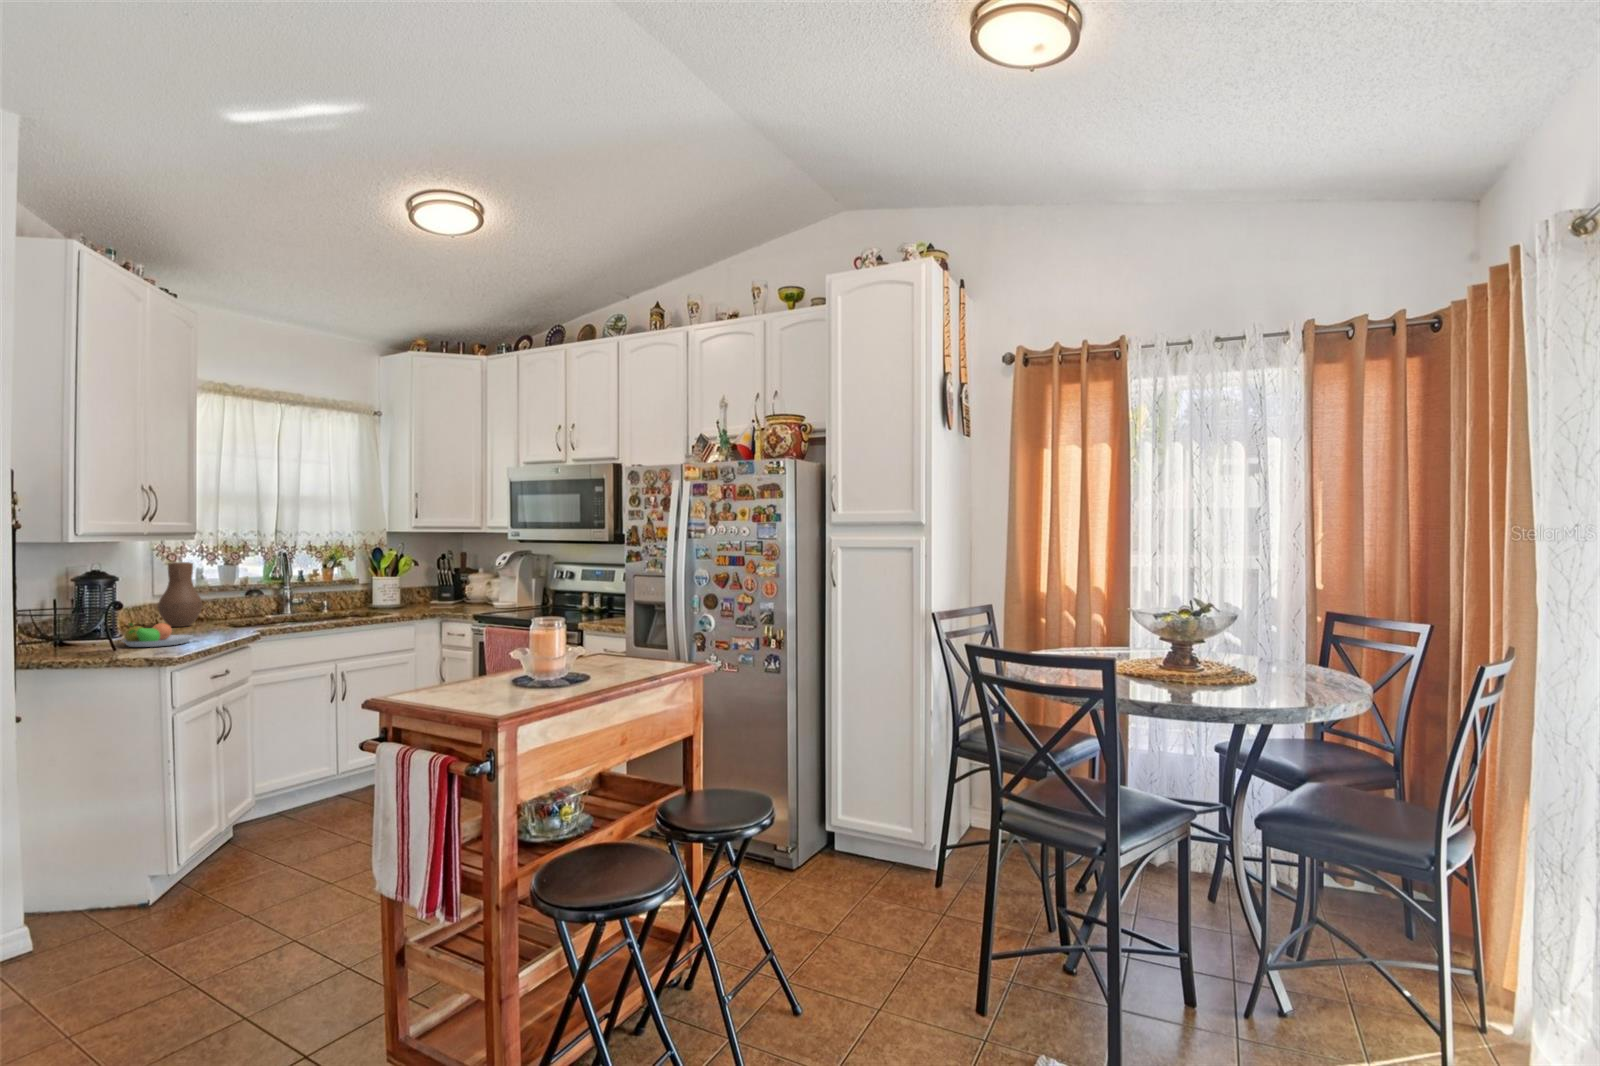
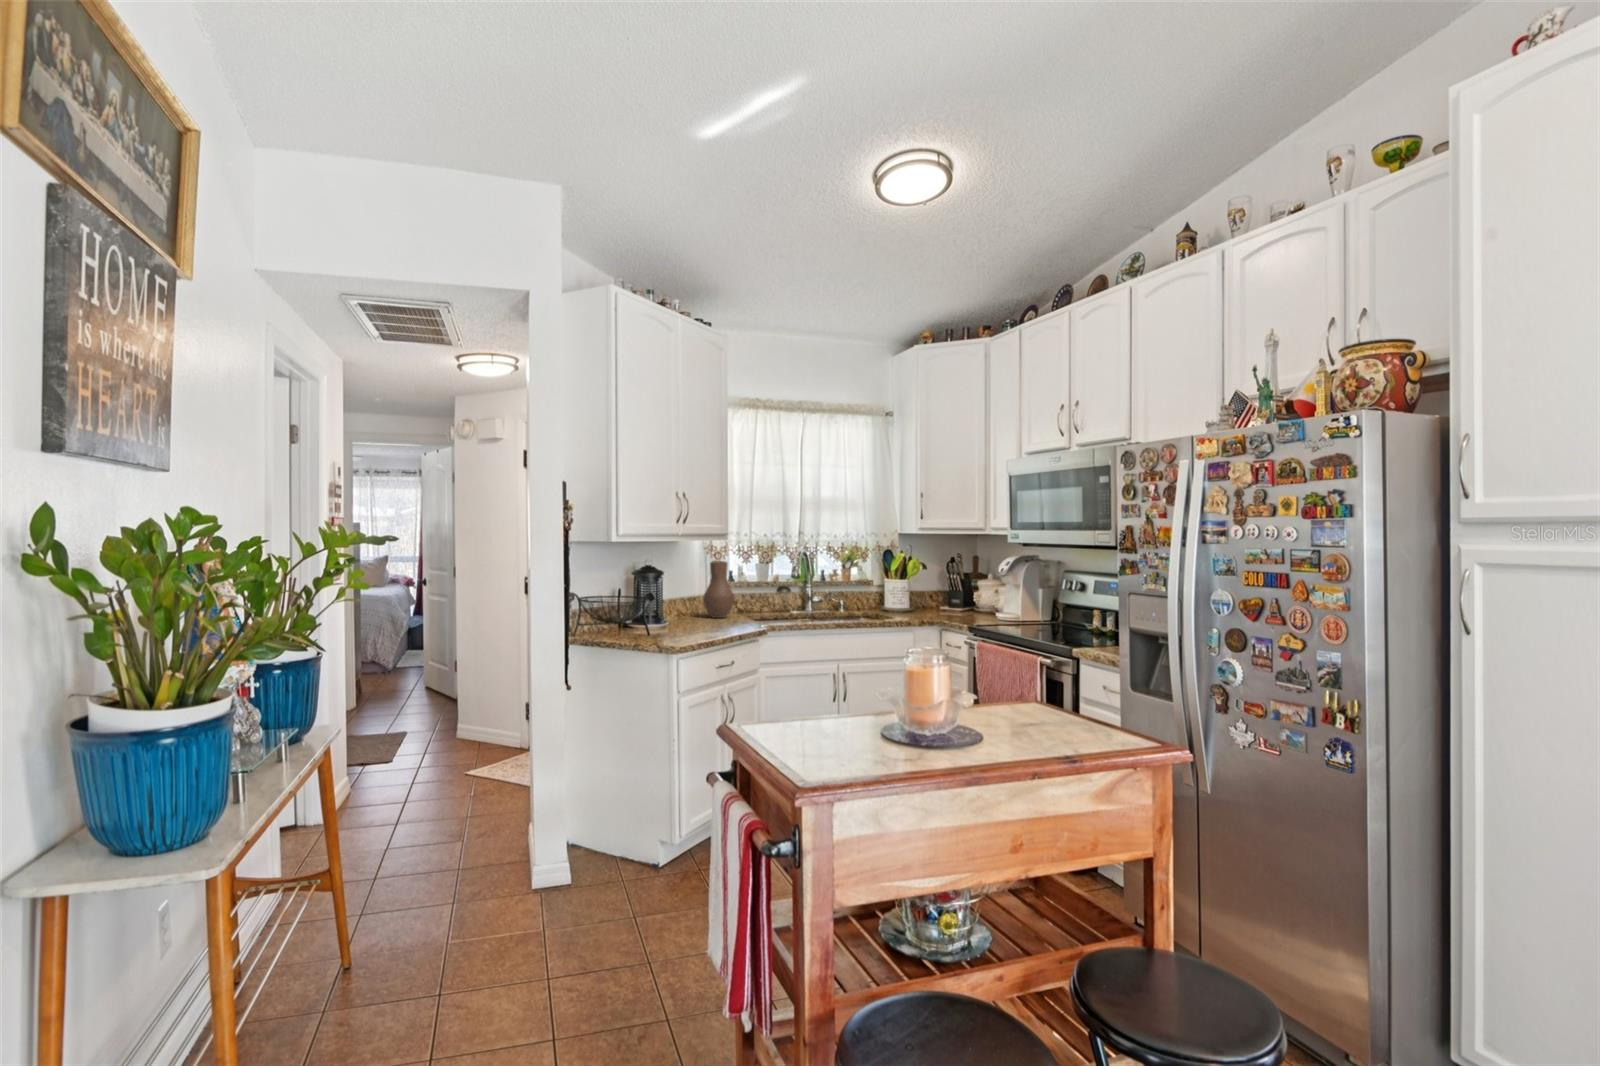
fruit bowl: present [122,623,193,647] -> none [651,615,703,637]

